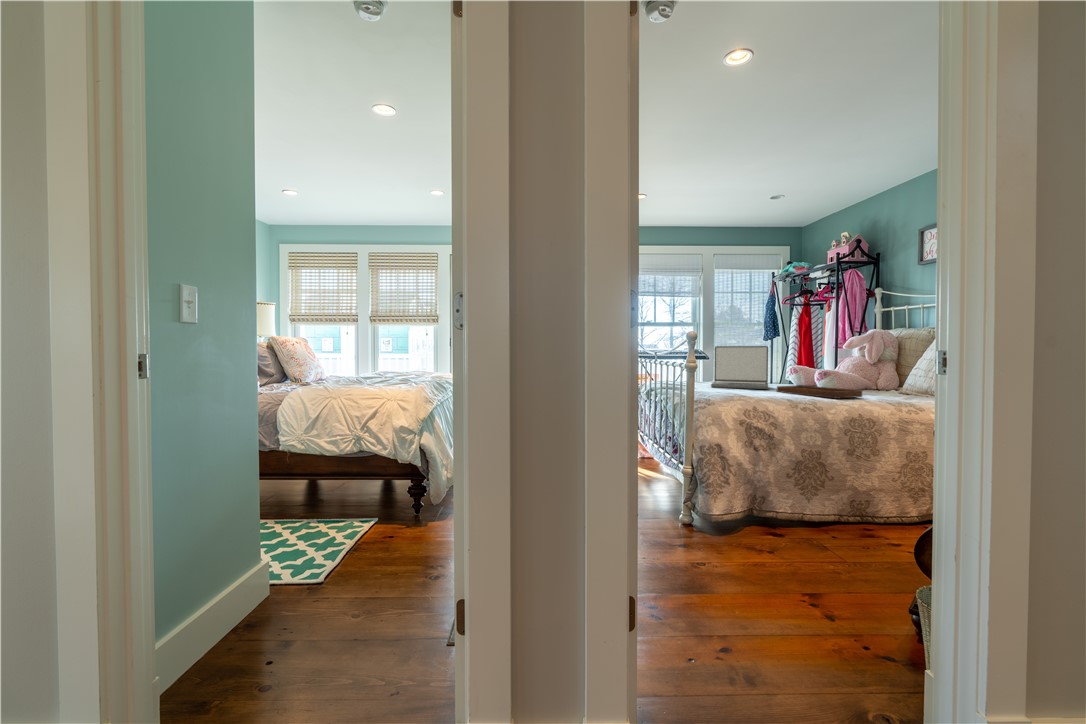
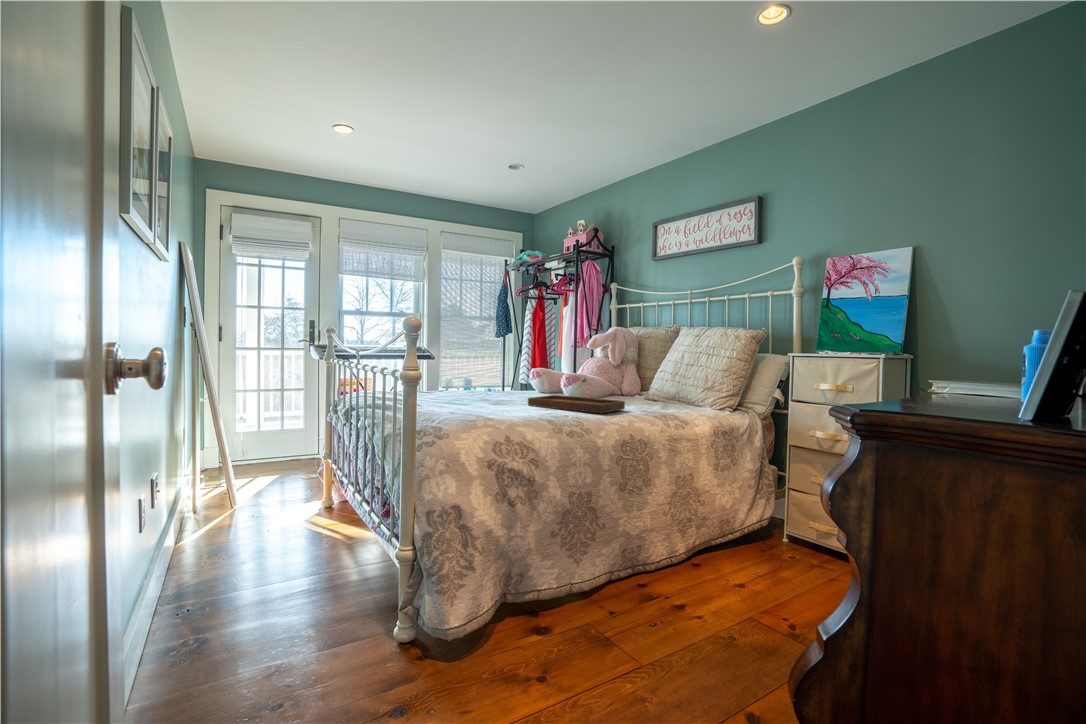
laptop: present [711,346,768,389] -> none [442,342,517,402]

